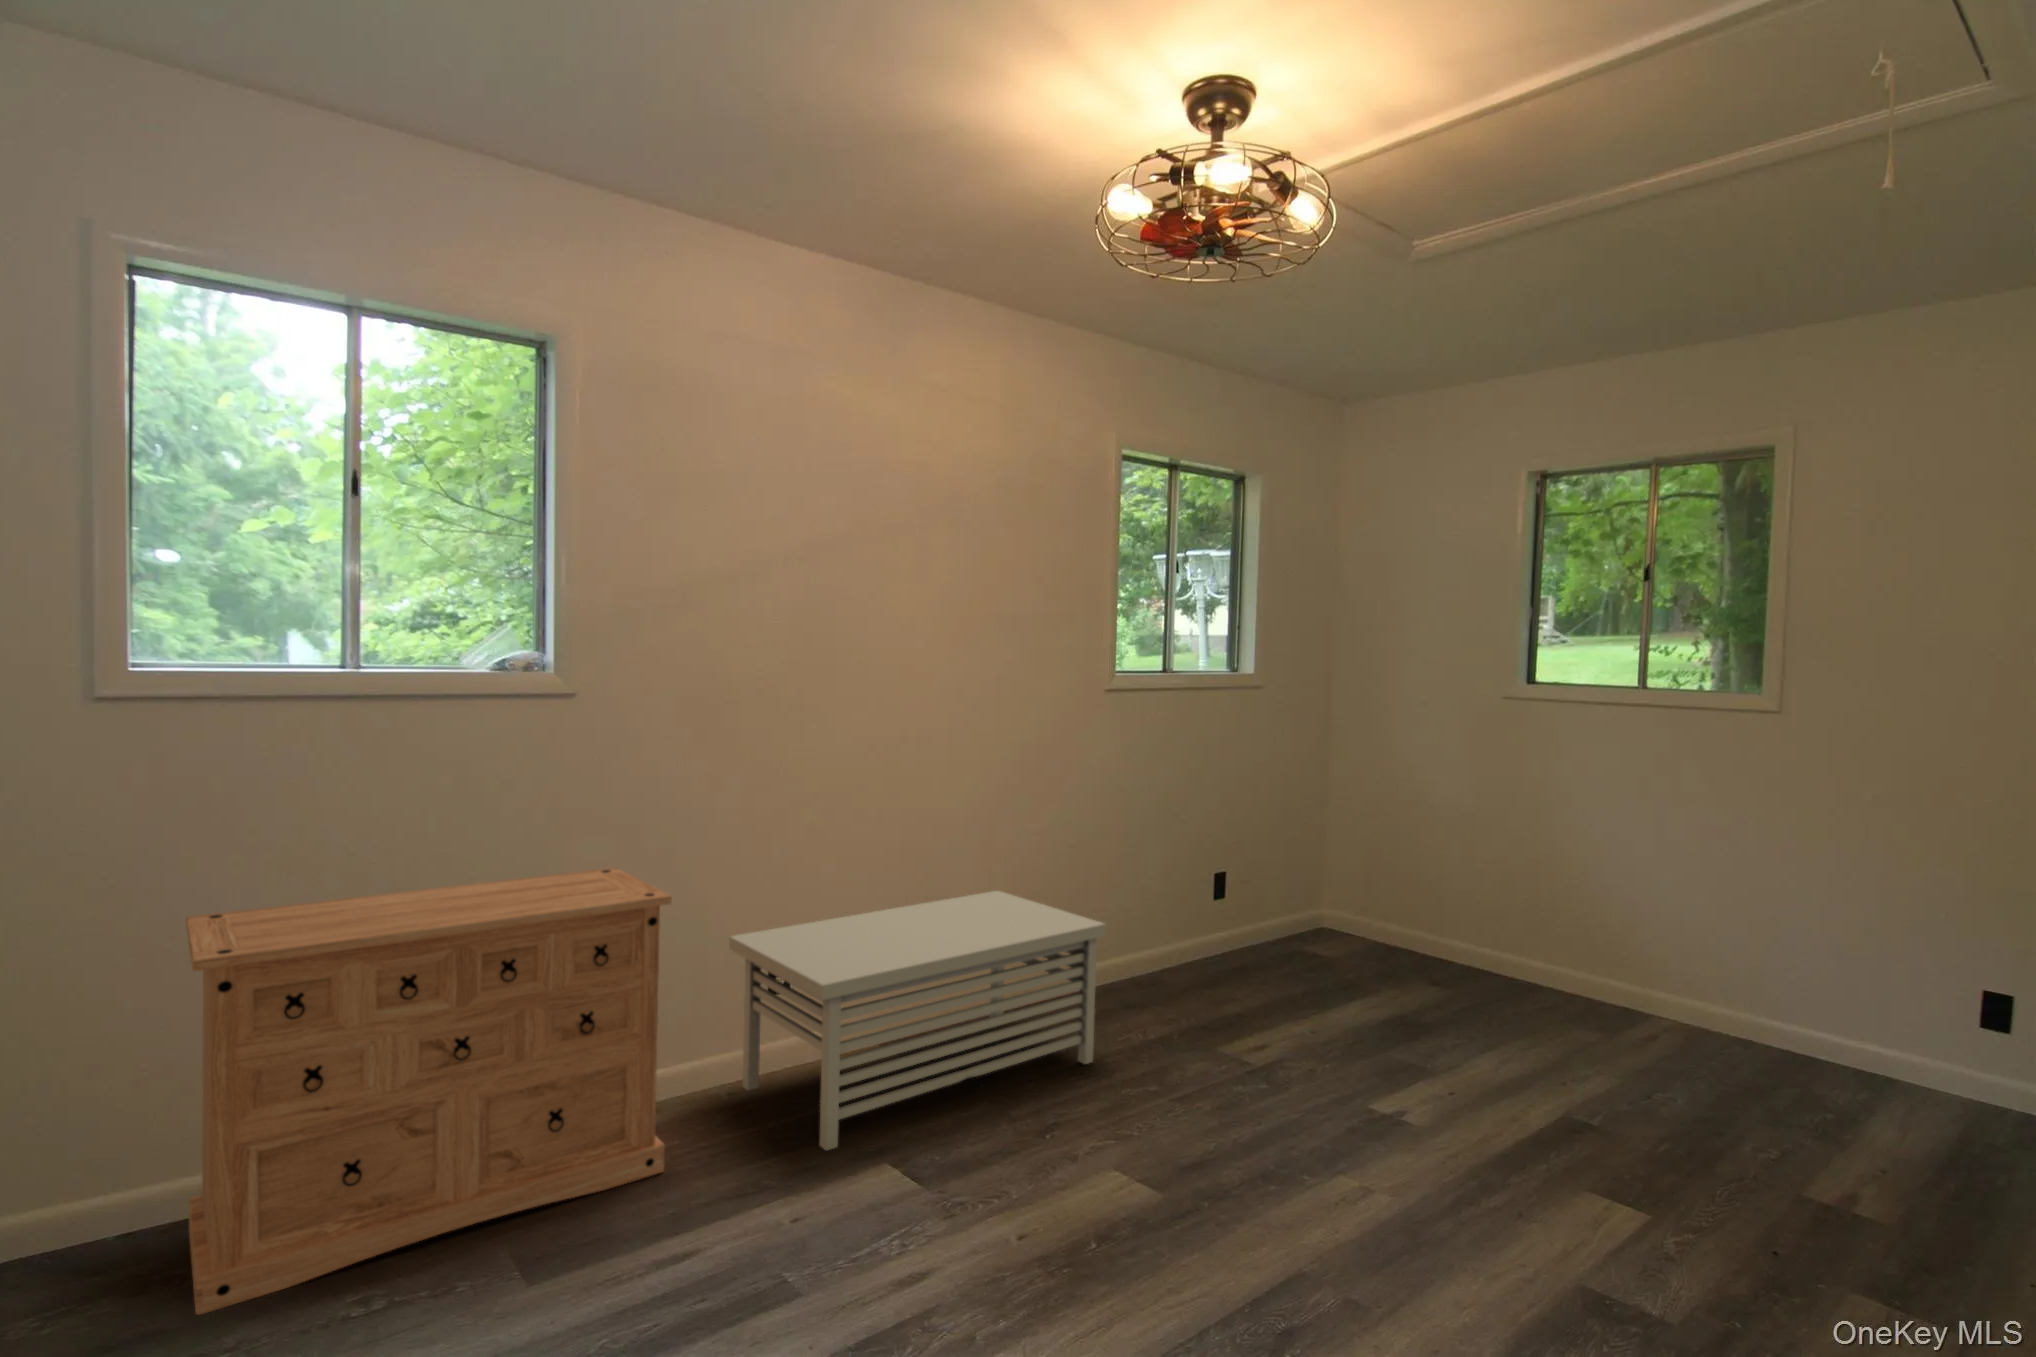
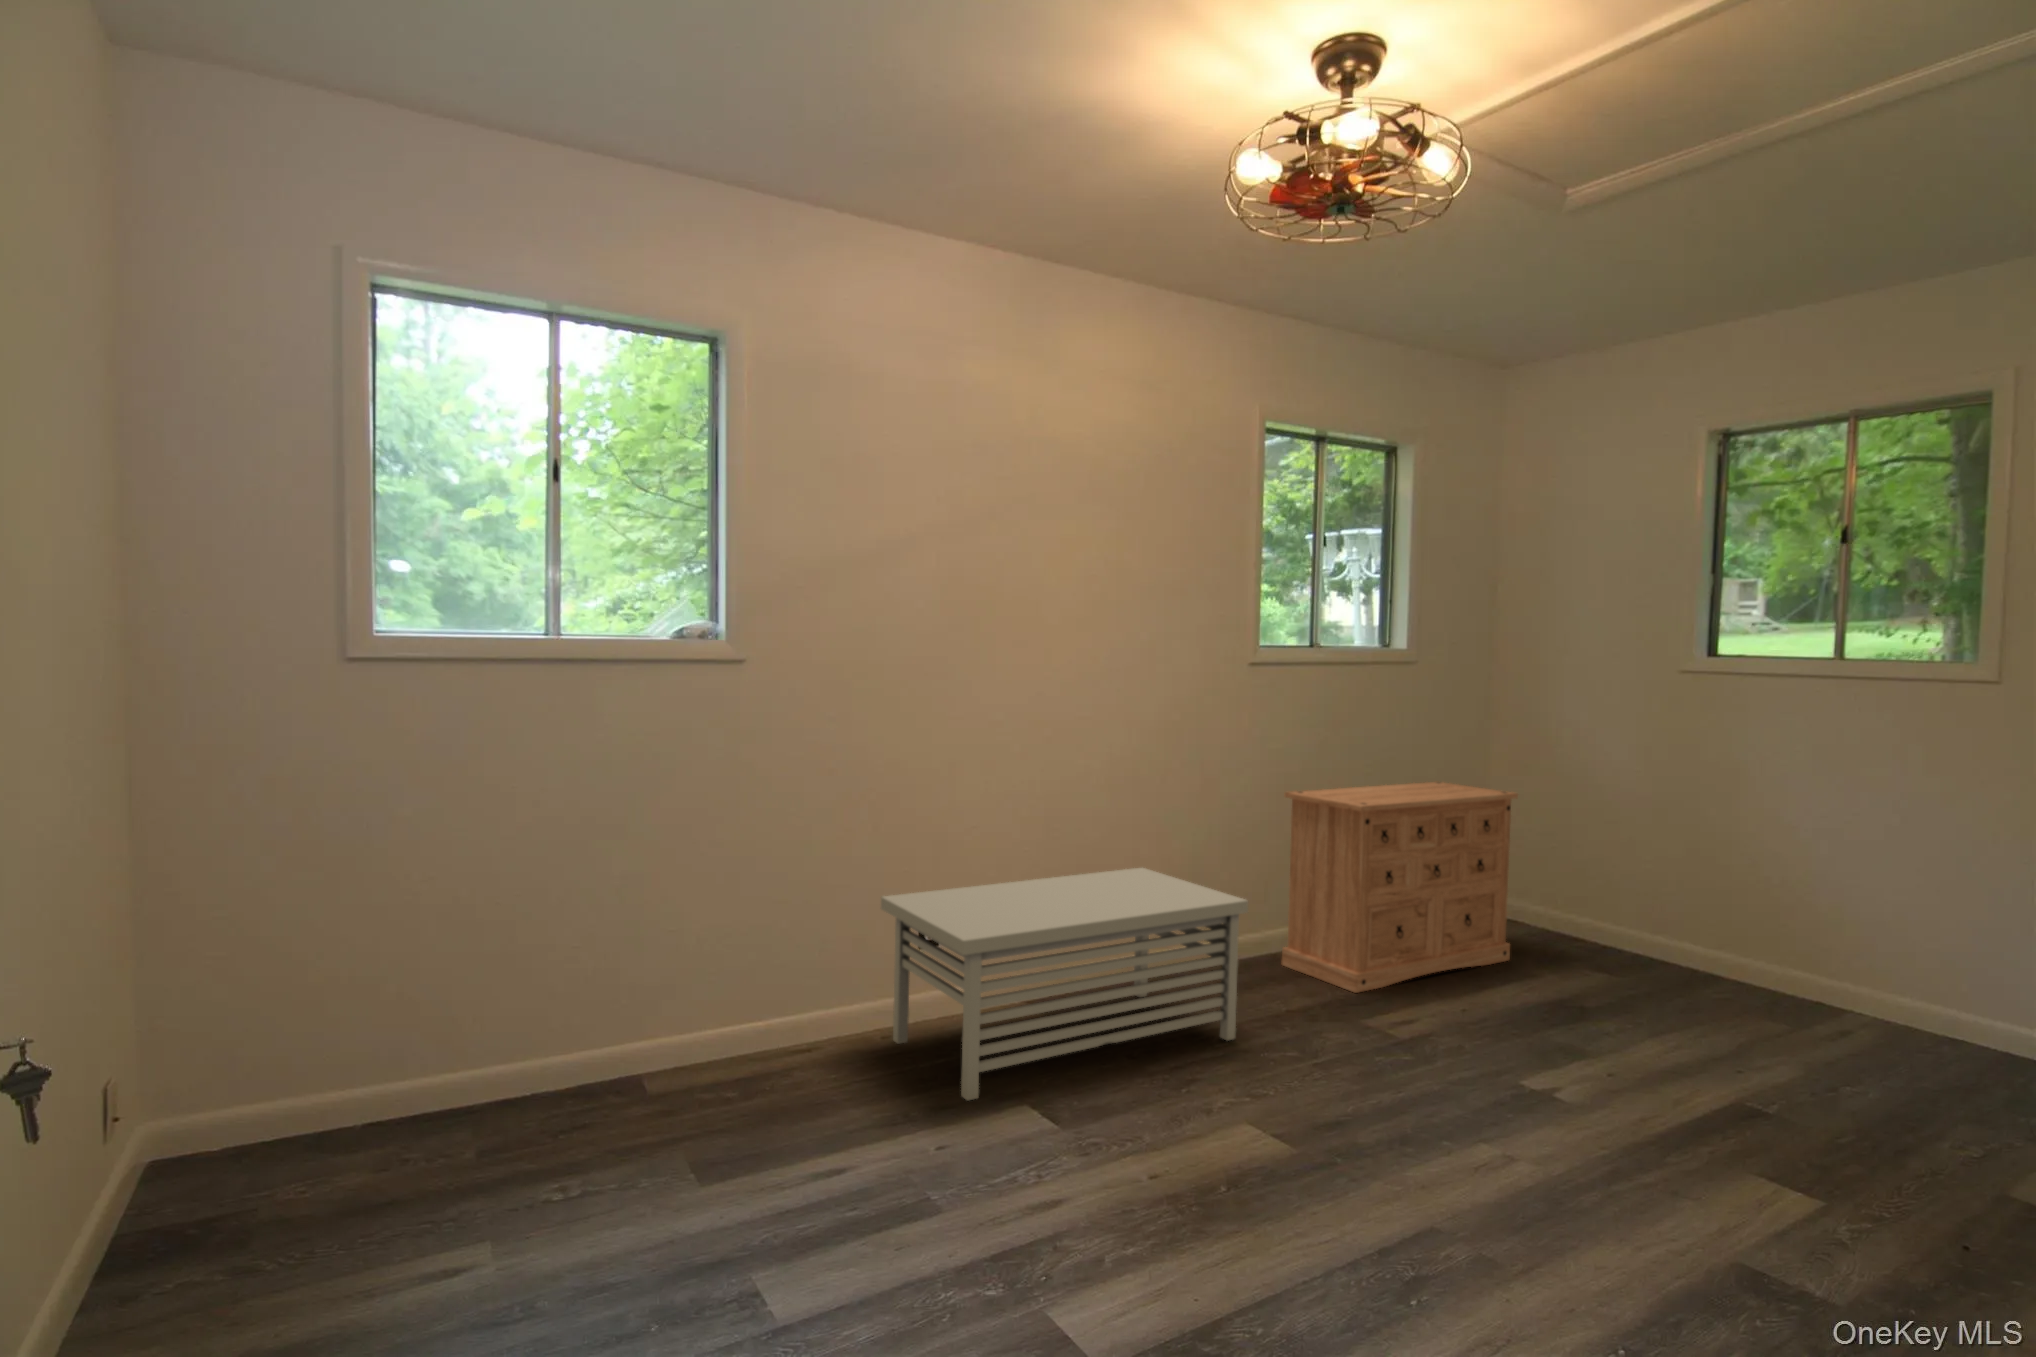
dresser: present [186,868,672,1315] -> present [1282,782,1518,993]

